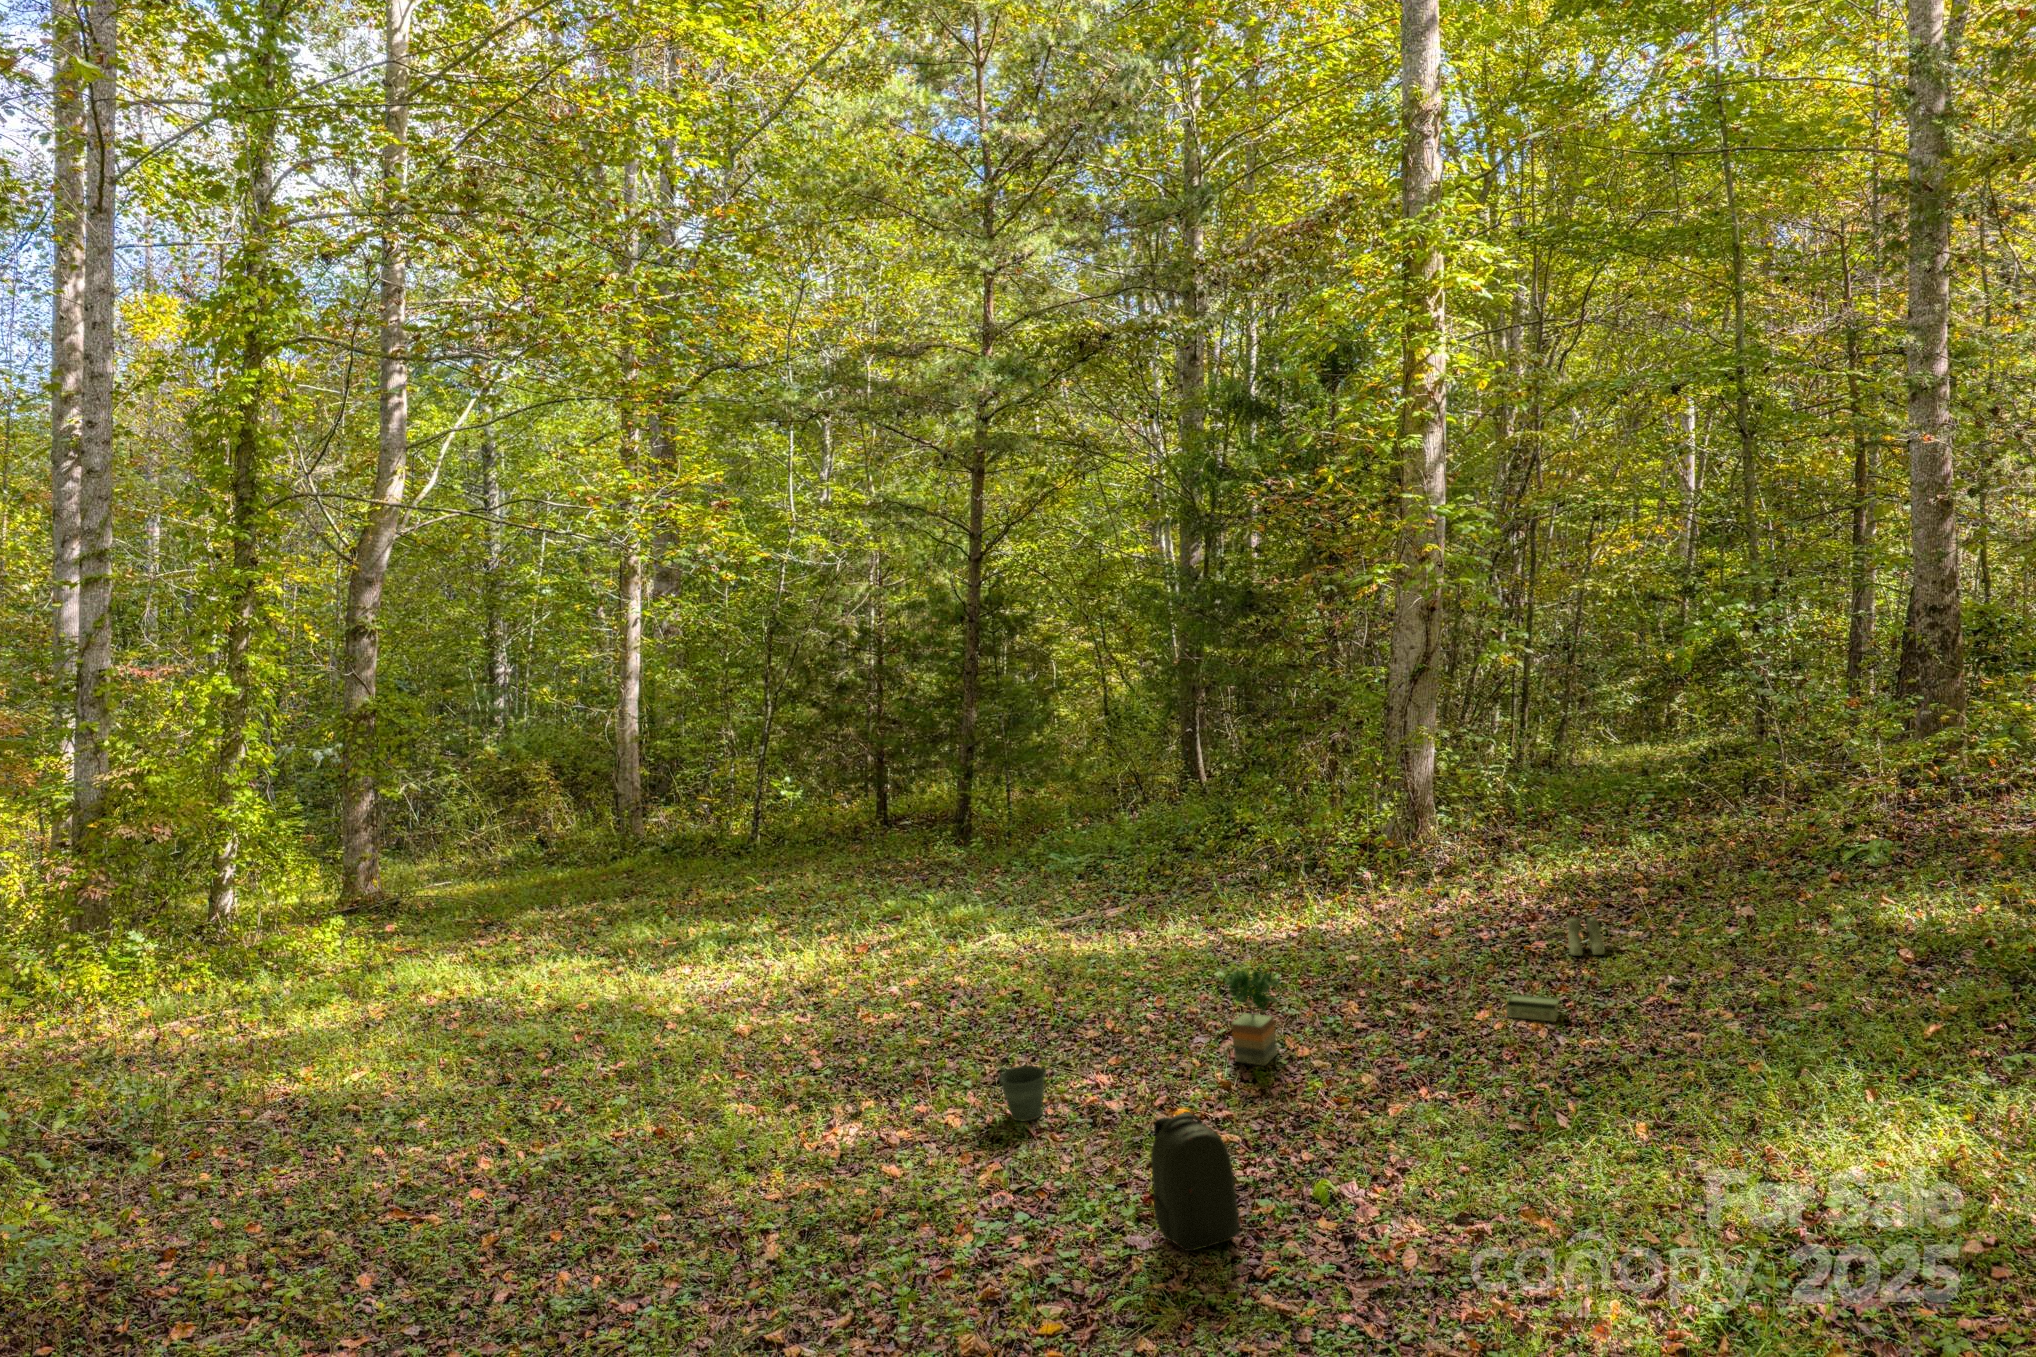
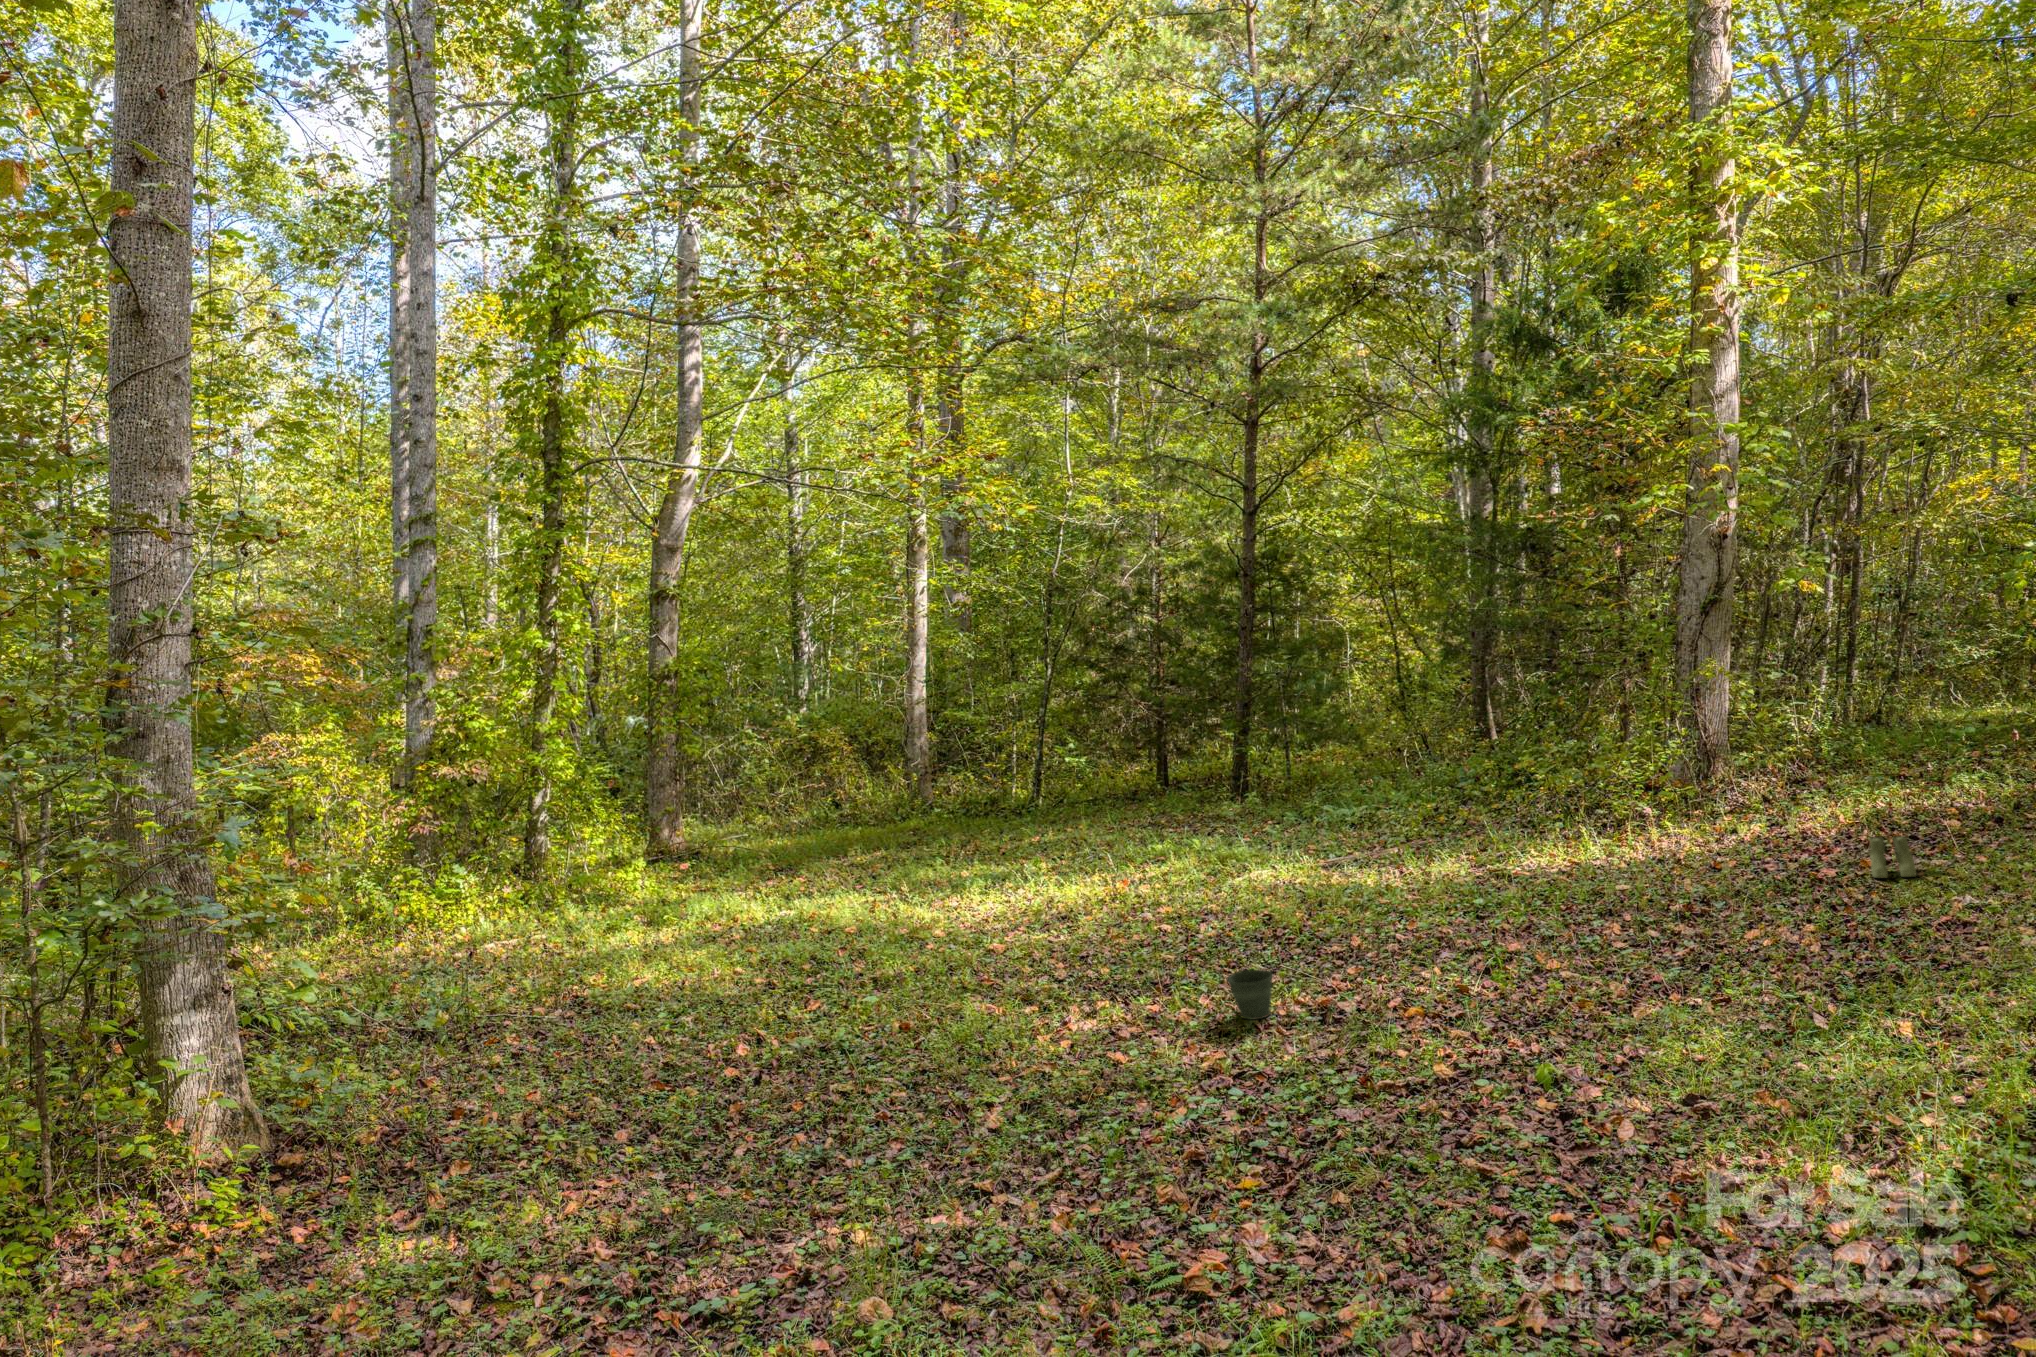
potted tree: present [1226,971,1280,1066] -> none [1457,883,1519,978]
toolbox: present [1505,994,1559,1022] -> none [1784,915,1851,942]
backpack: present [1151,1112,1240,1251] -> none [1361,995,1452,1121]

